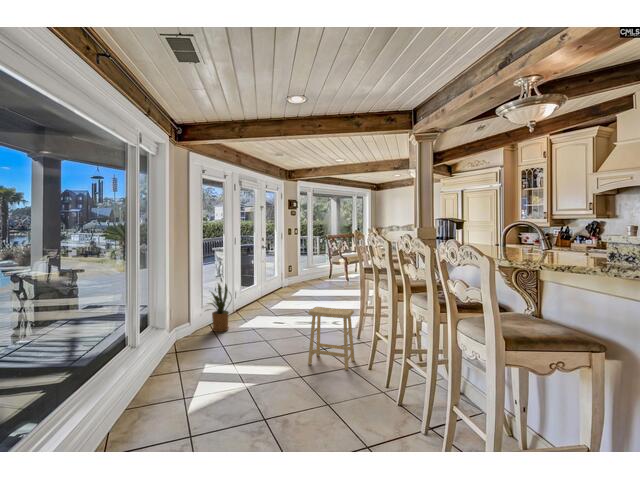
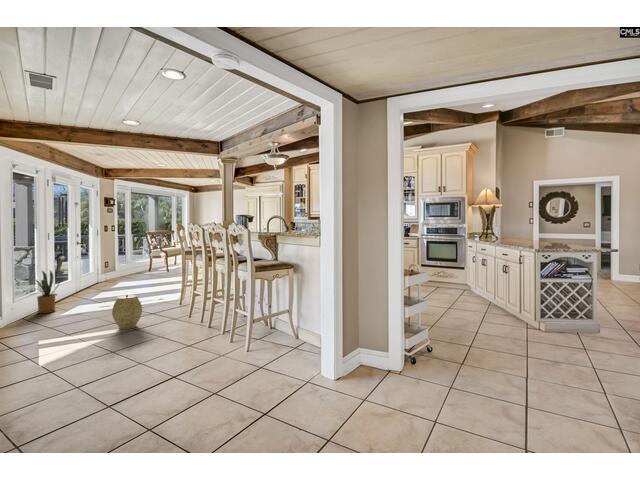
footstool: present [308,307,355,370] -> none [142,278,178,320]
woven basket: none [270,333,306,382] -> present [112,295,142,329]

